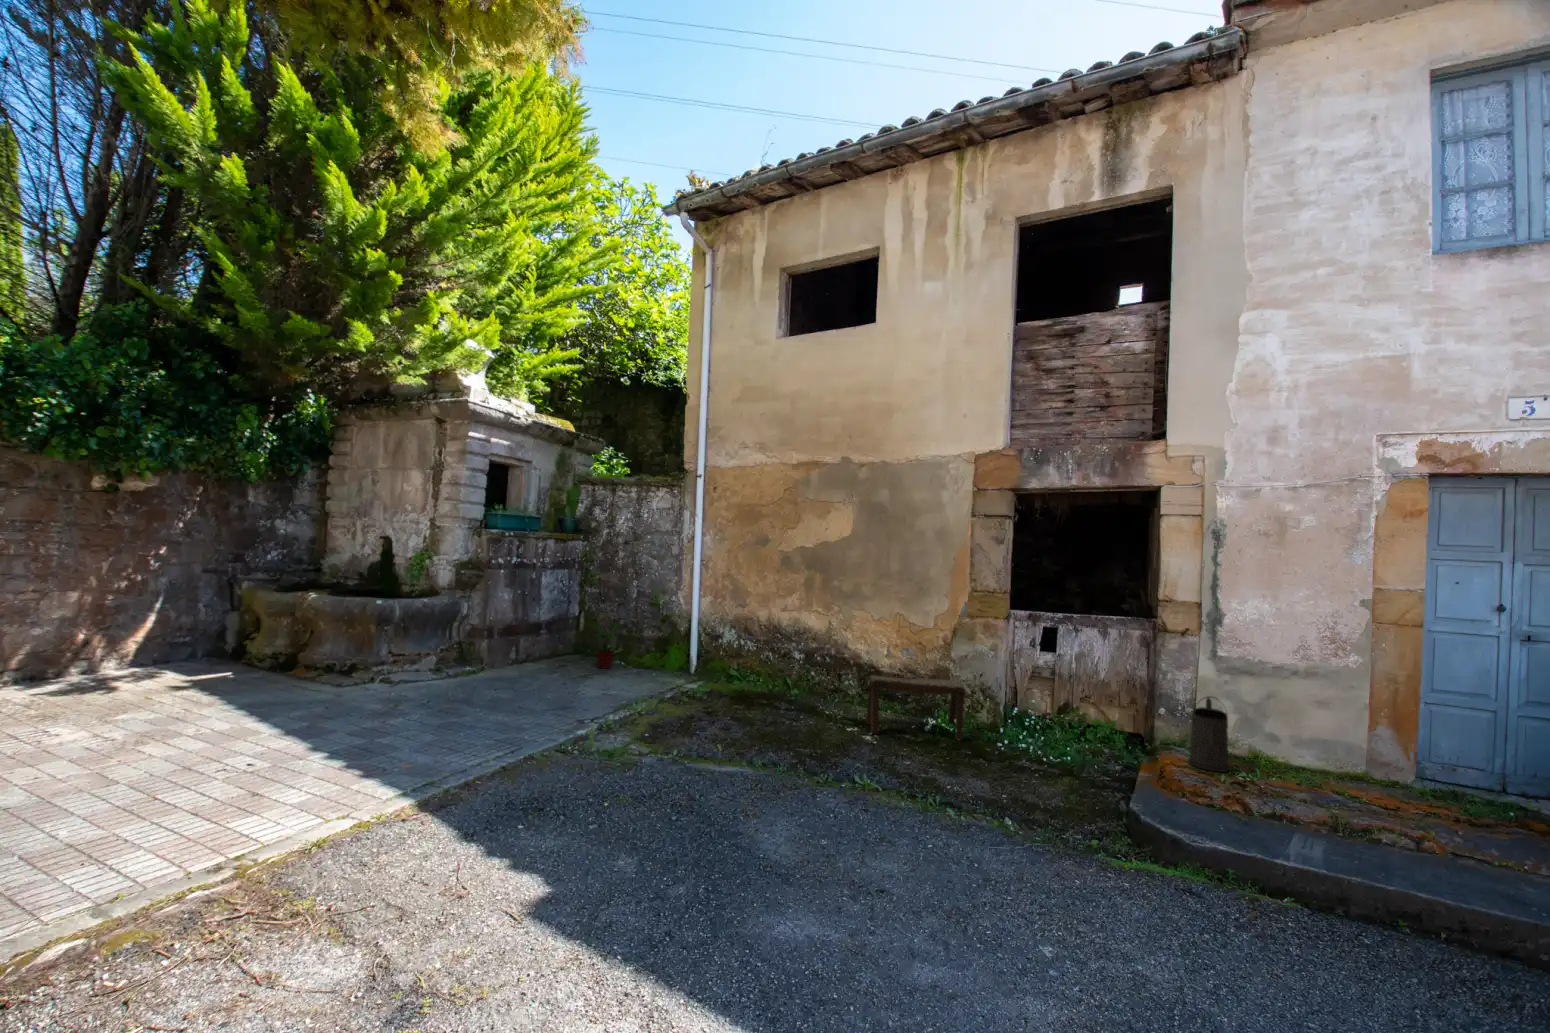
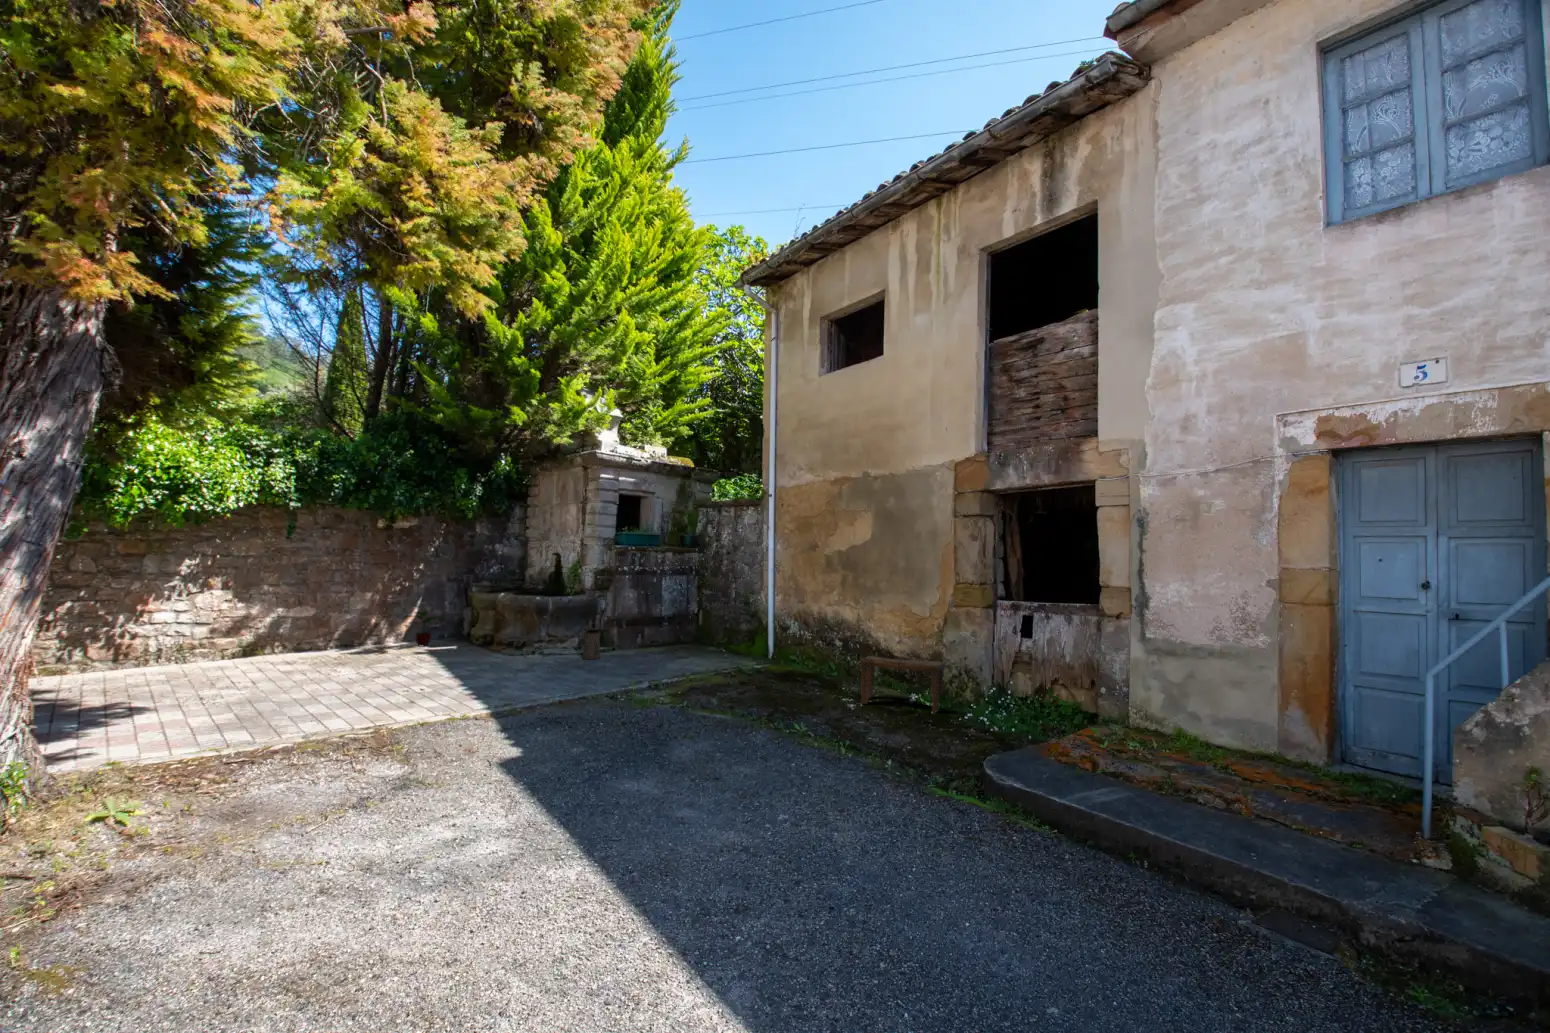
potted plant: present [583,622,627,668] -> present [403,611,443,646]
watering can: present [1188,696,1230,772] -> present [582,628,600,659]

